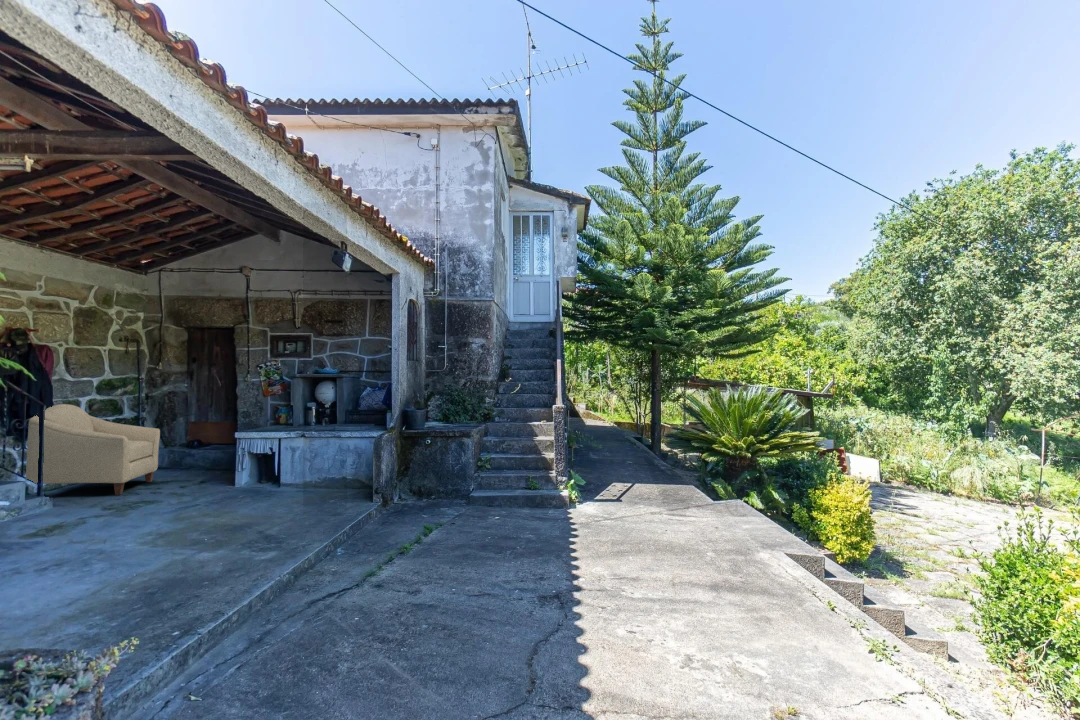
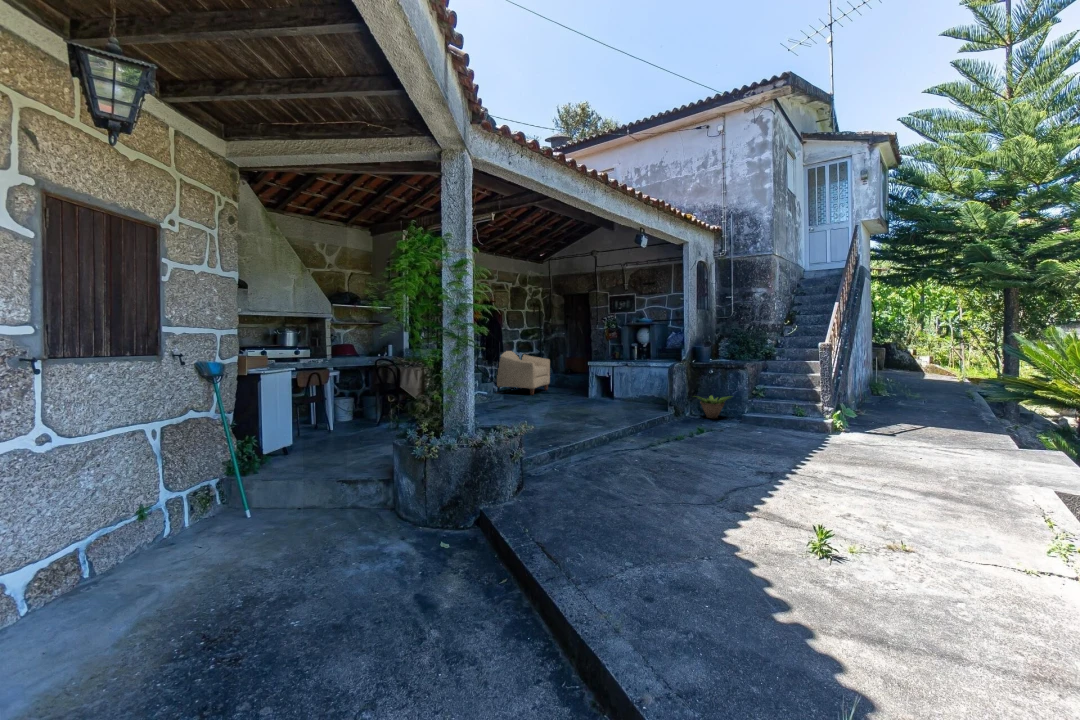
decorative plant: none [404,475,459,508] -> present [698,396,730,418]

